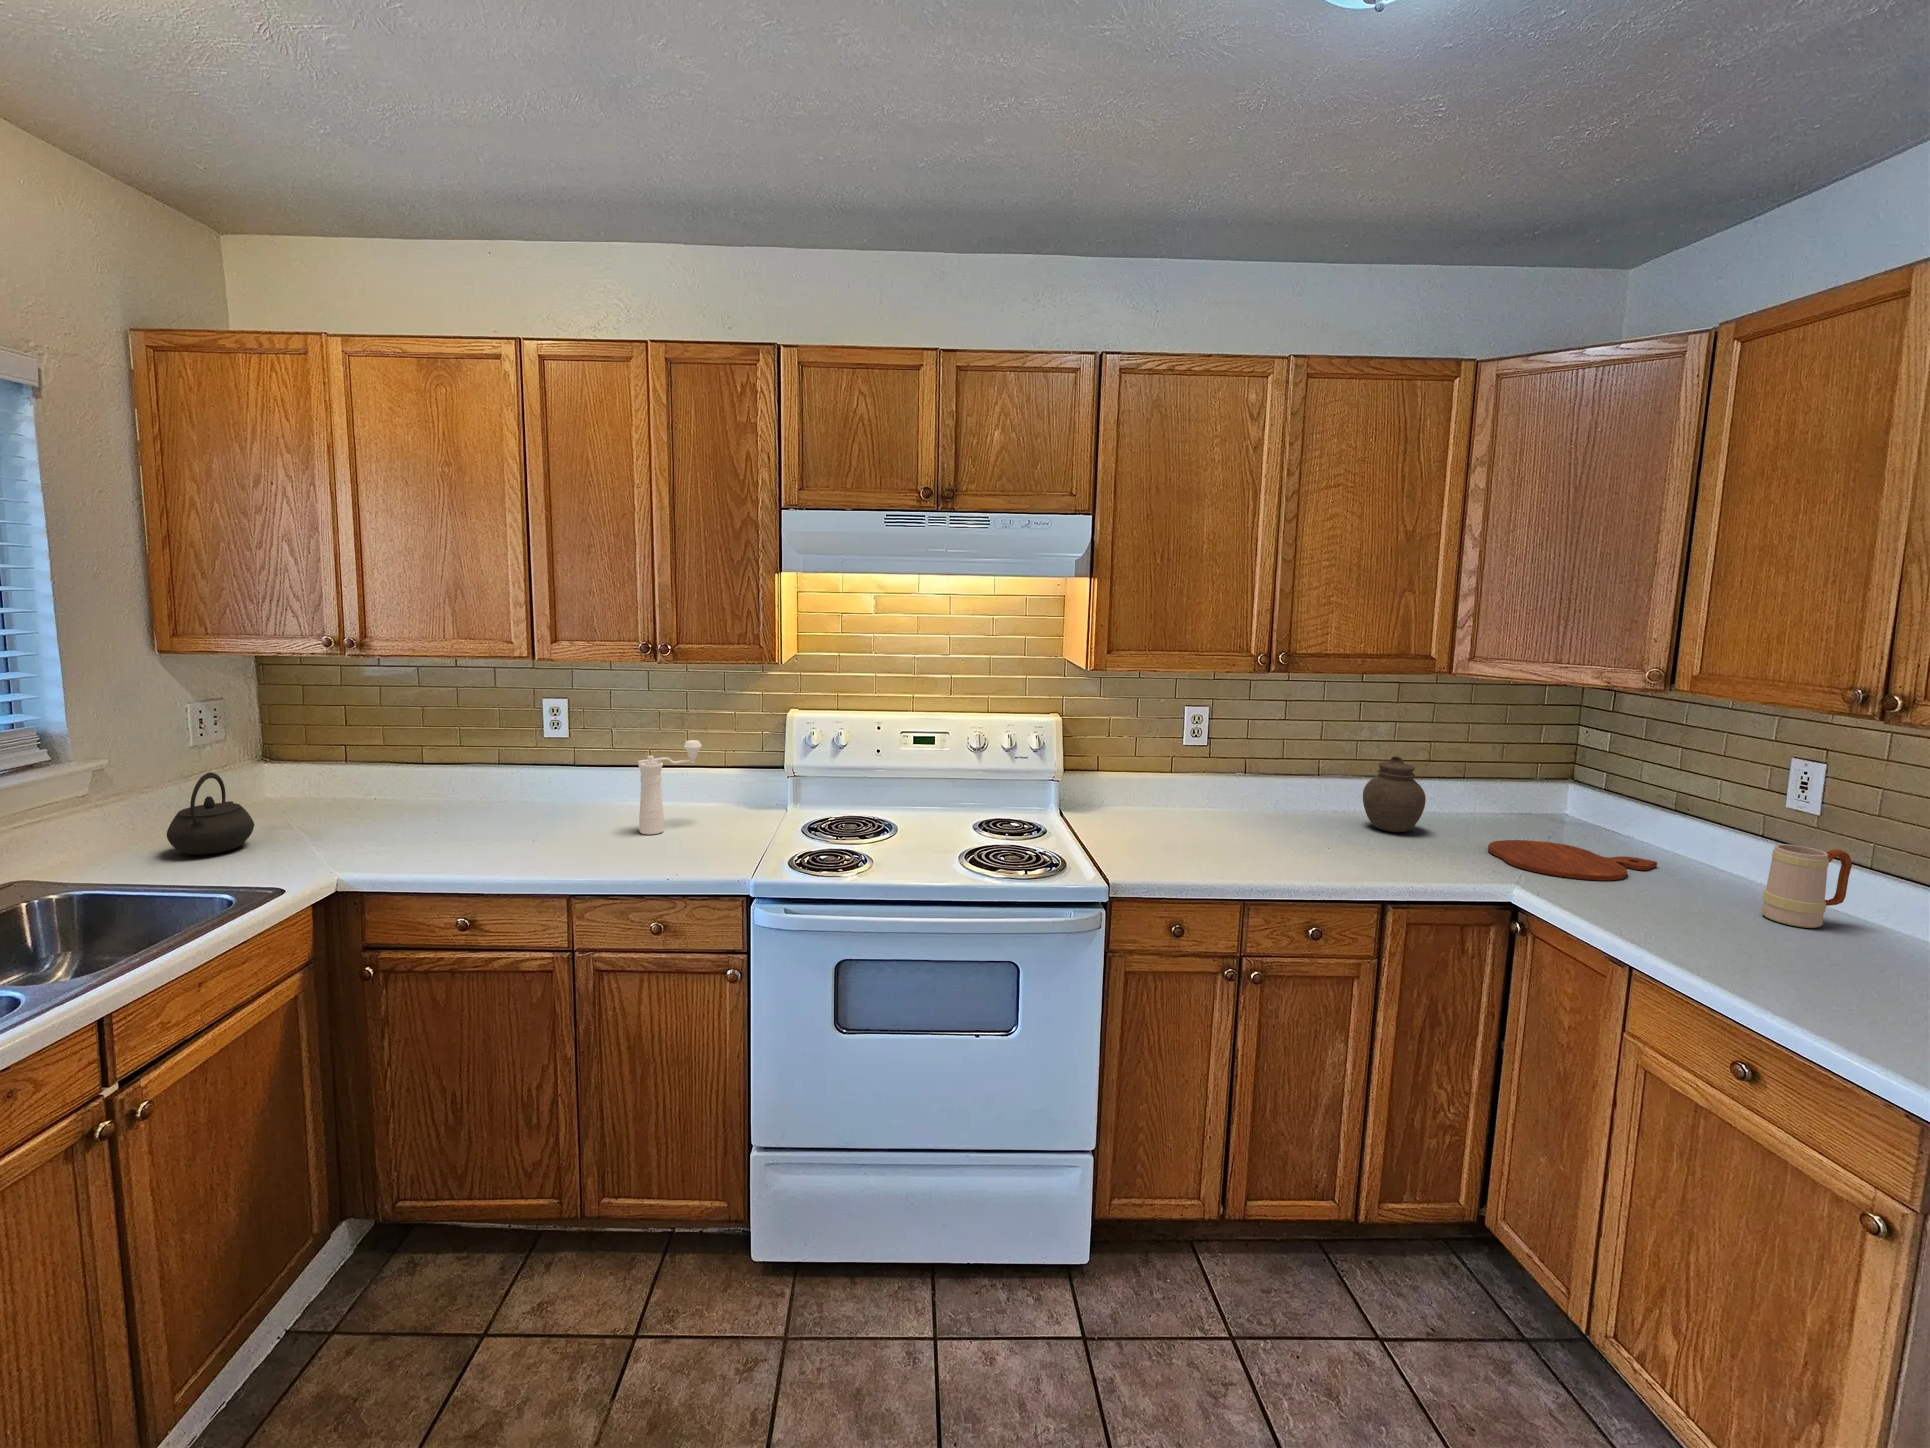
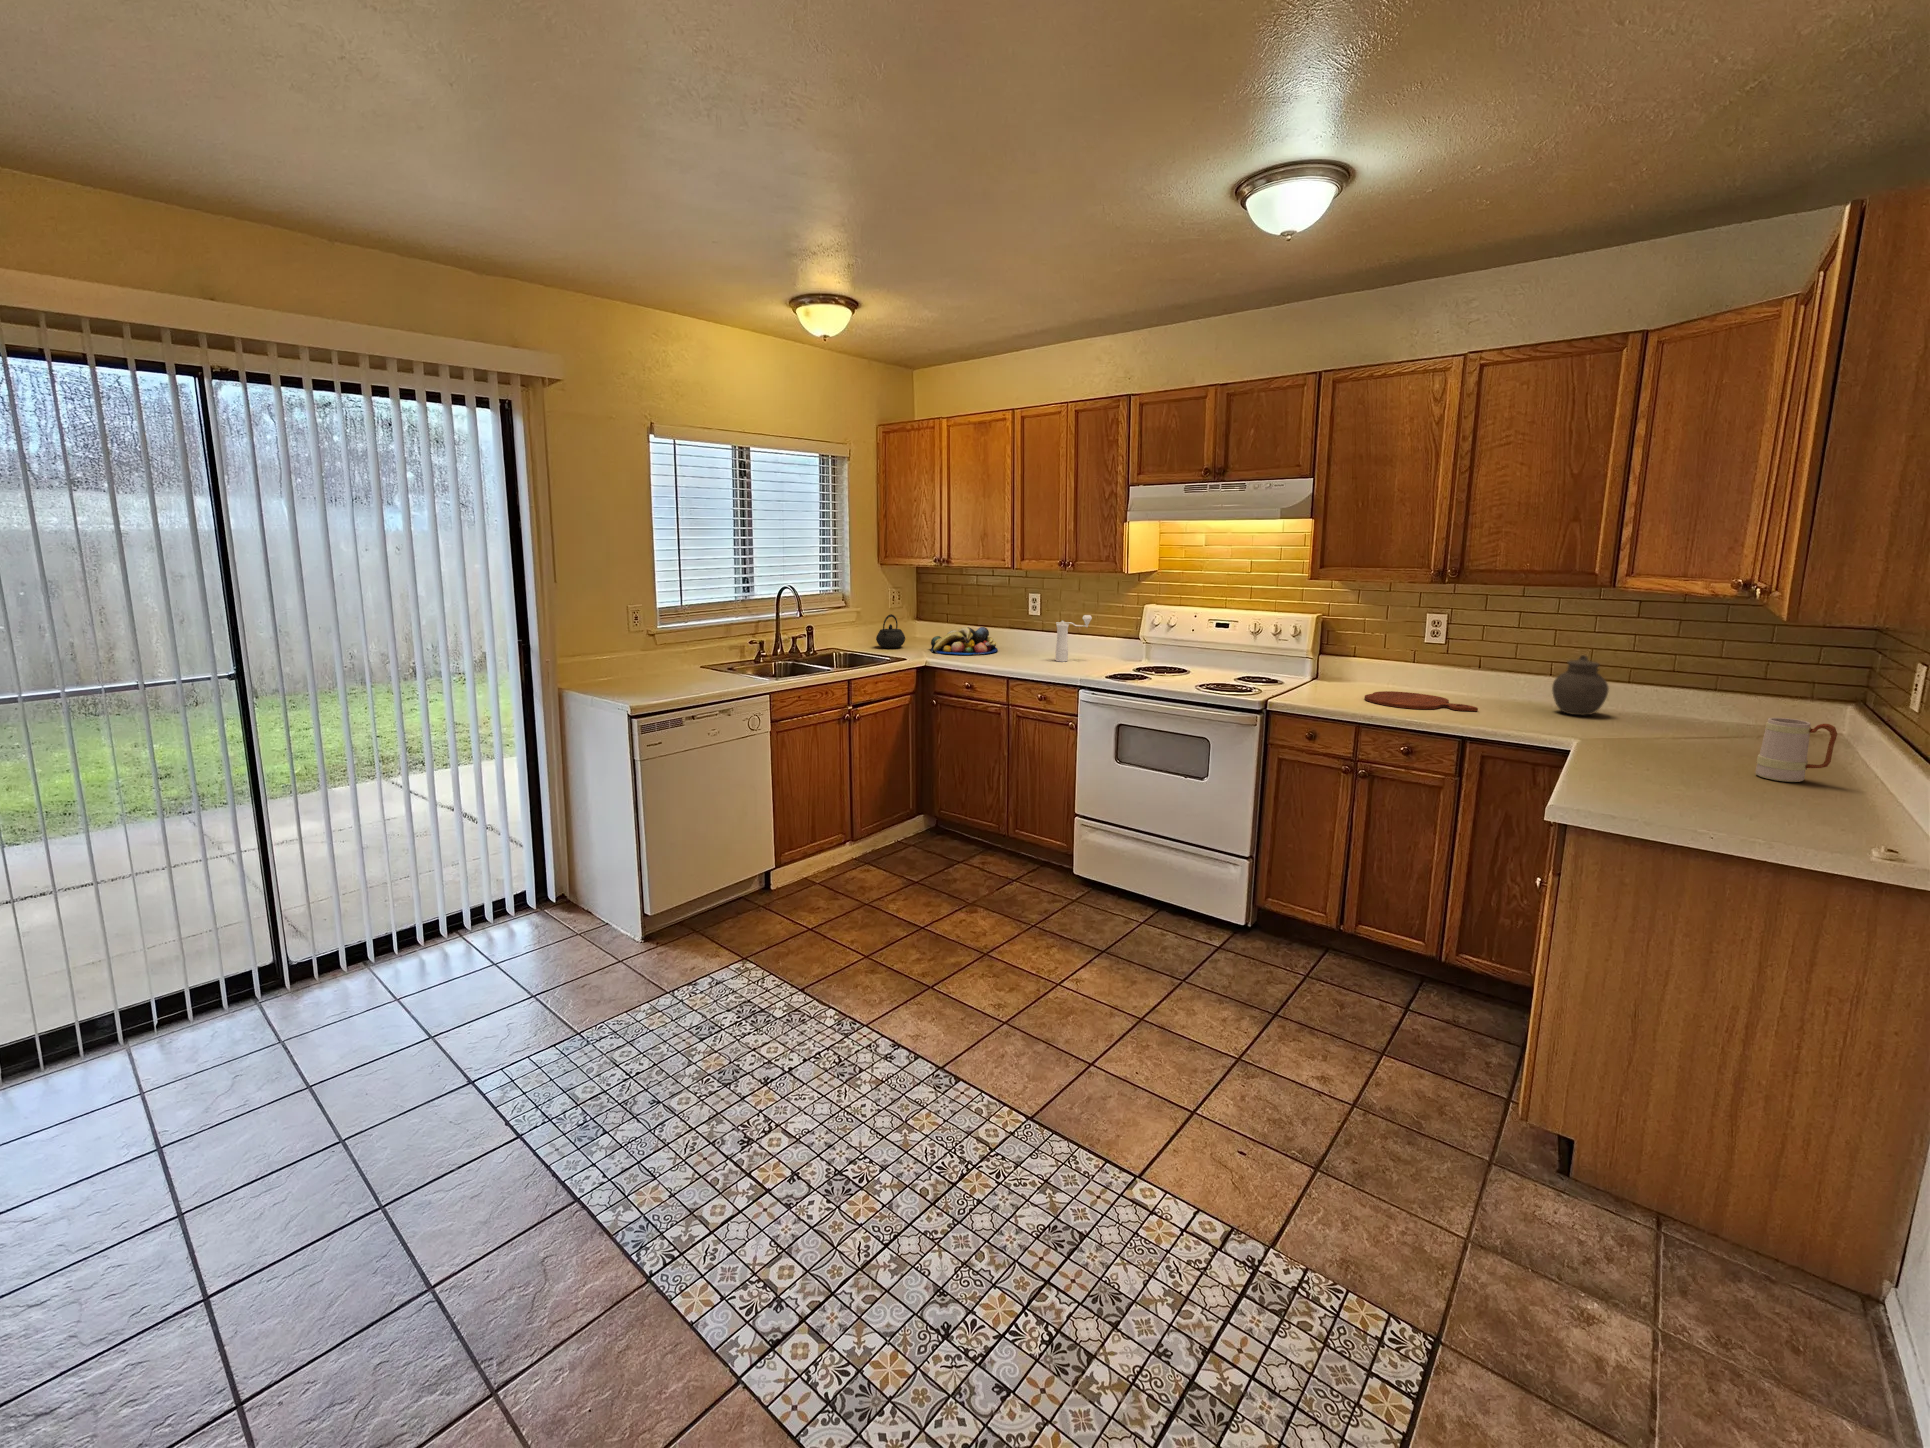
fruit bowl: none [328,776,494,853] -> present [930,627,998,655]
cutting board: present [1488,840,1657,880] -> present [1364,691,1478,711]

